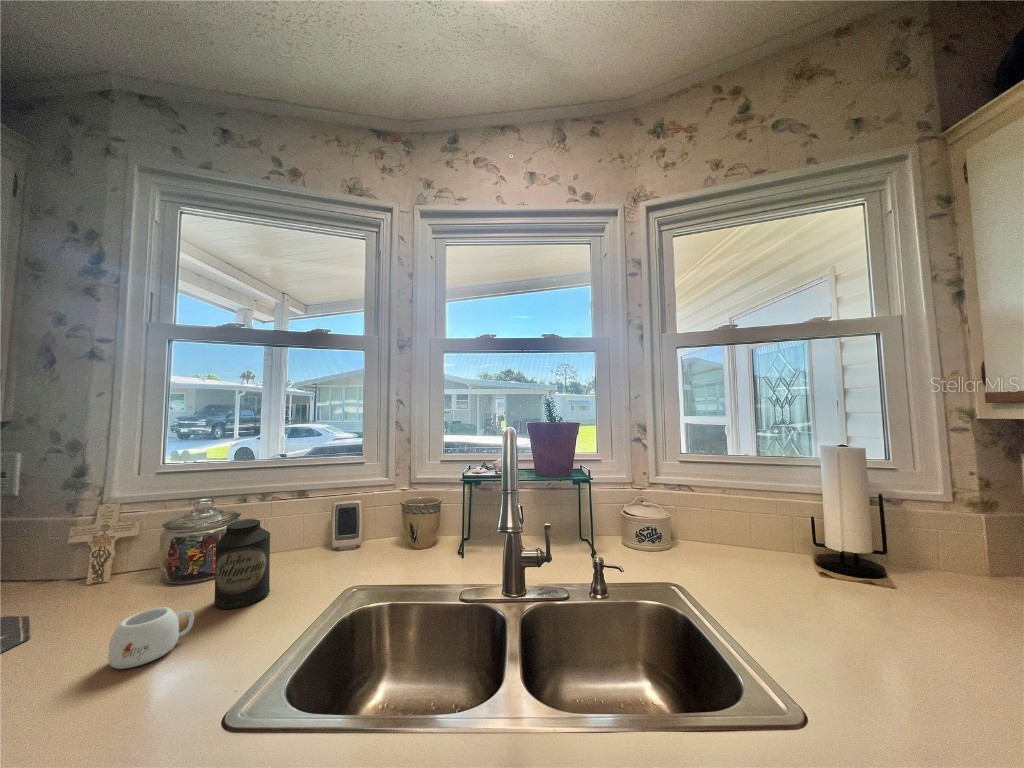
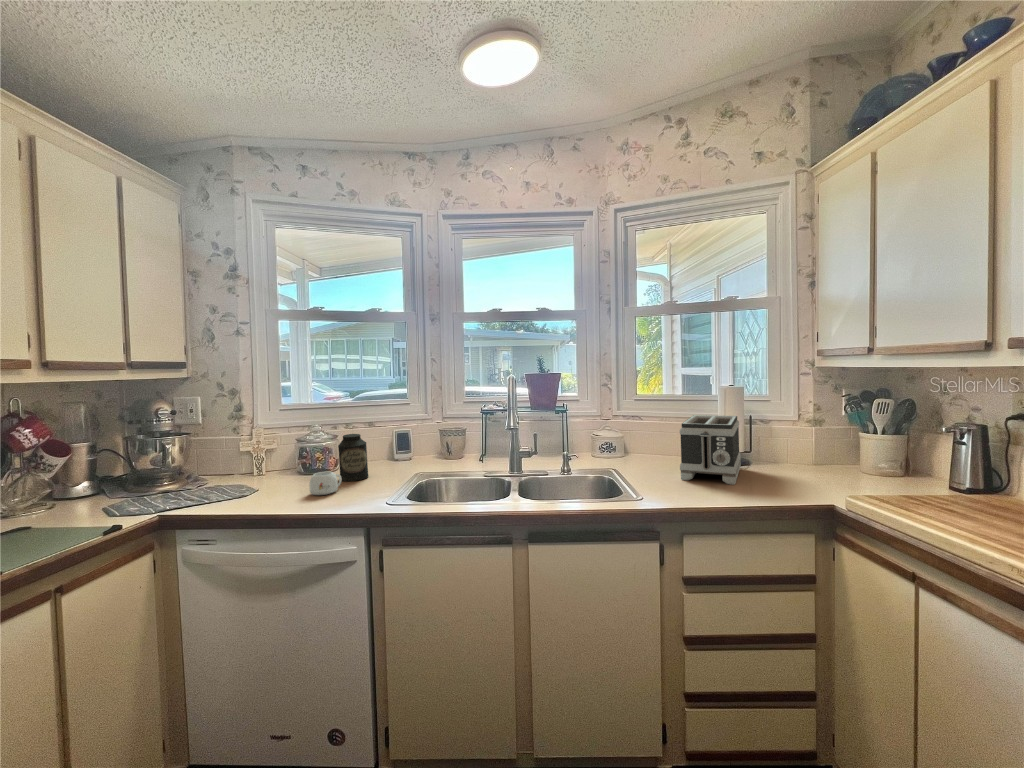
toaster: none [788,492,940,645] -> present [680,415,741,485]

